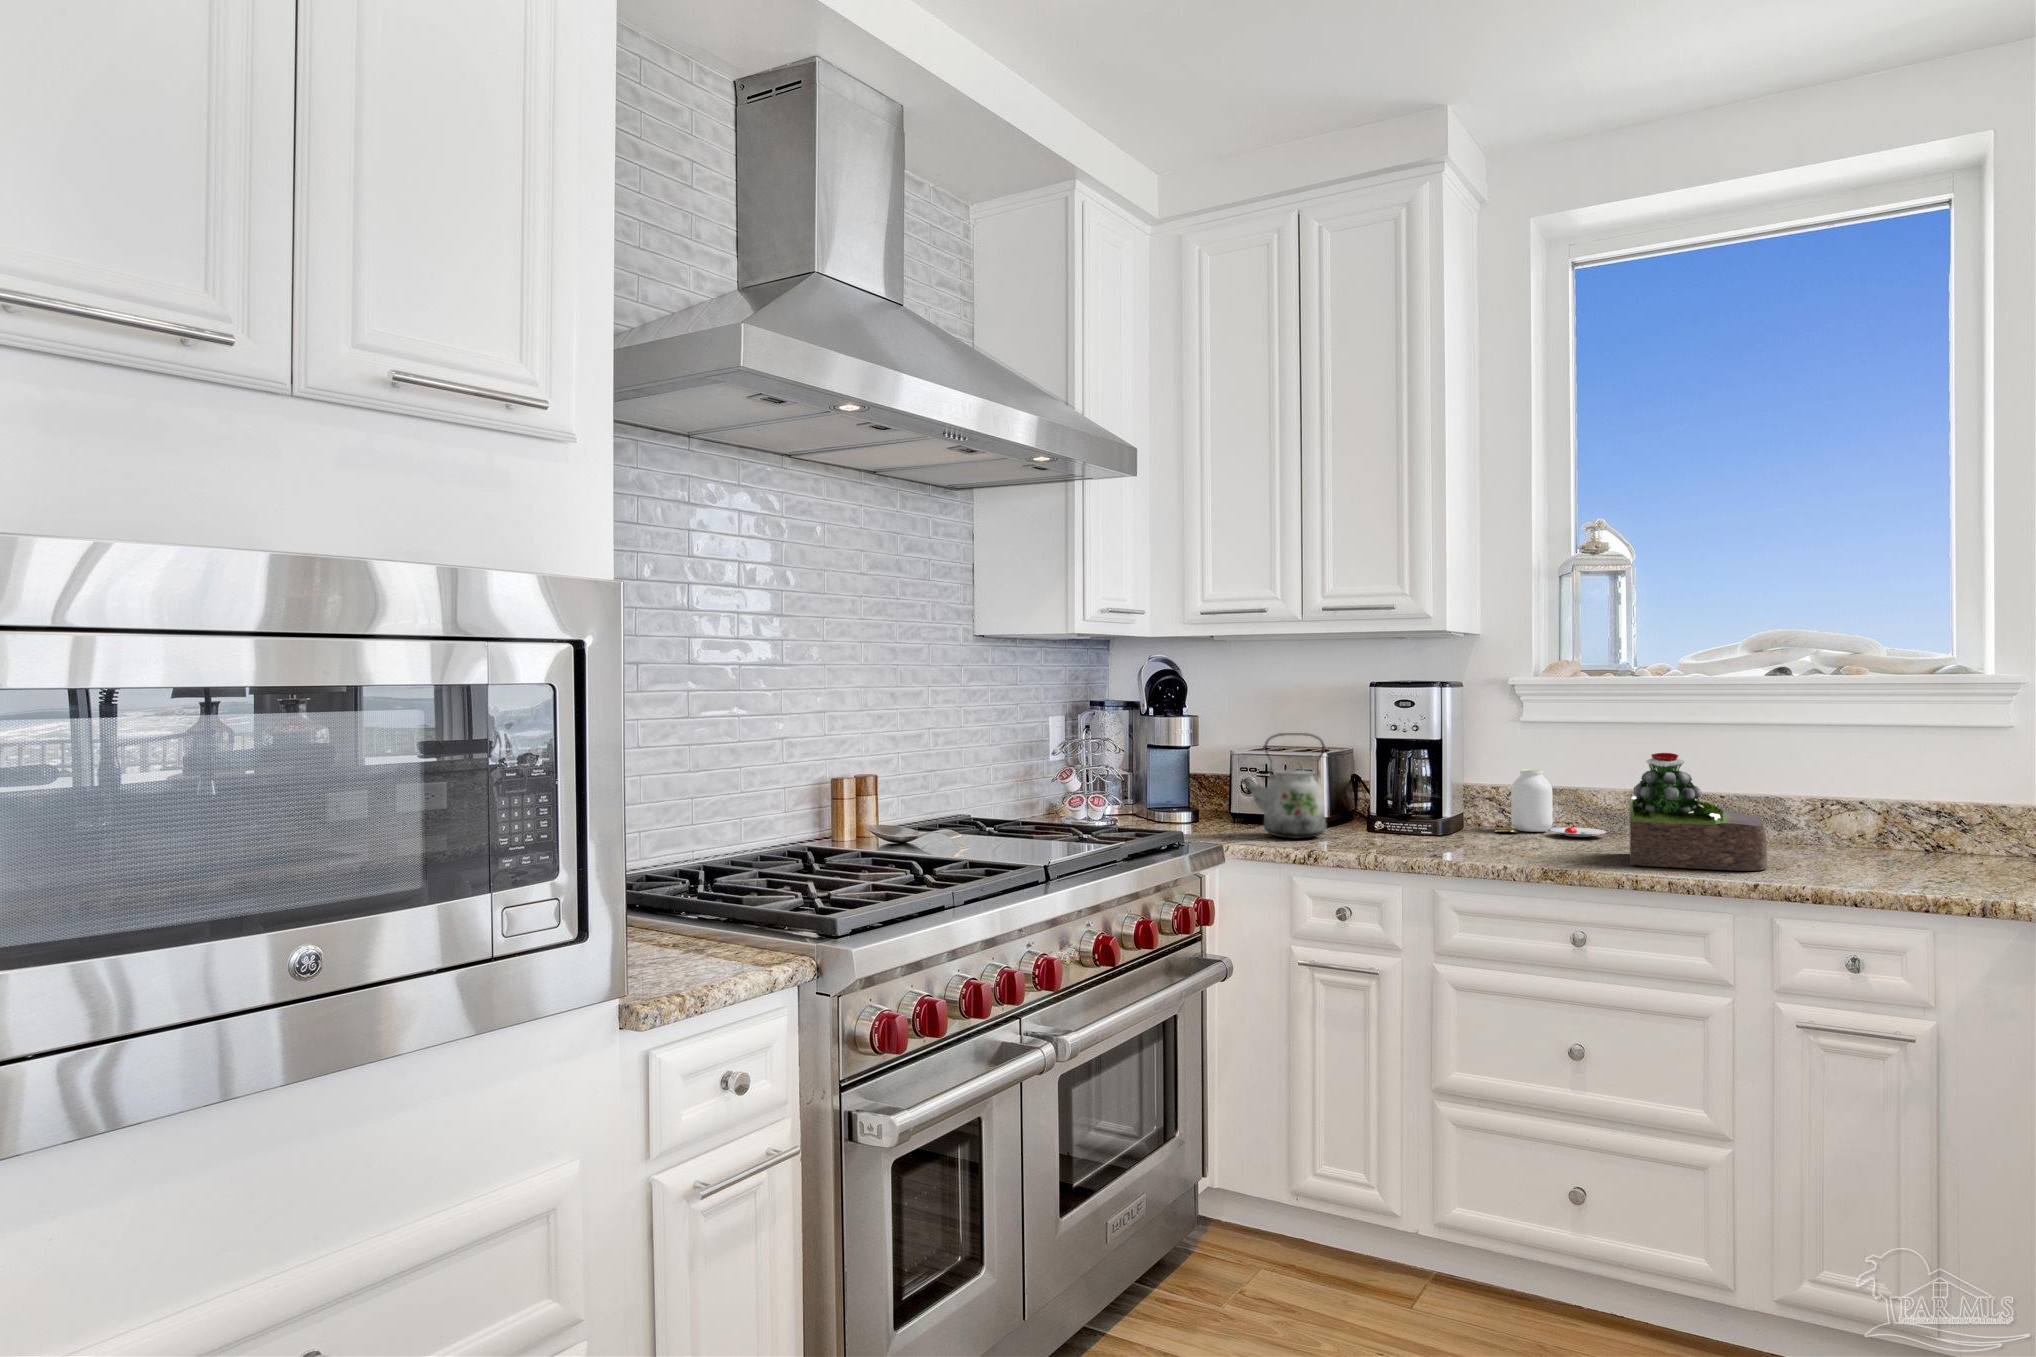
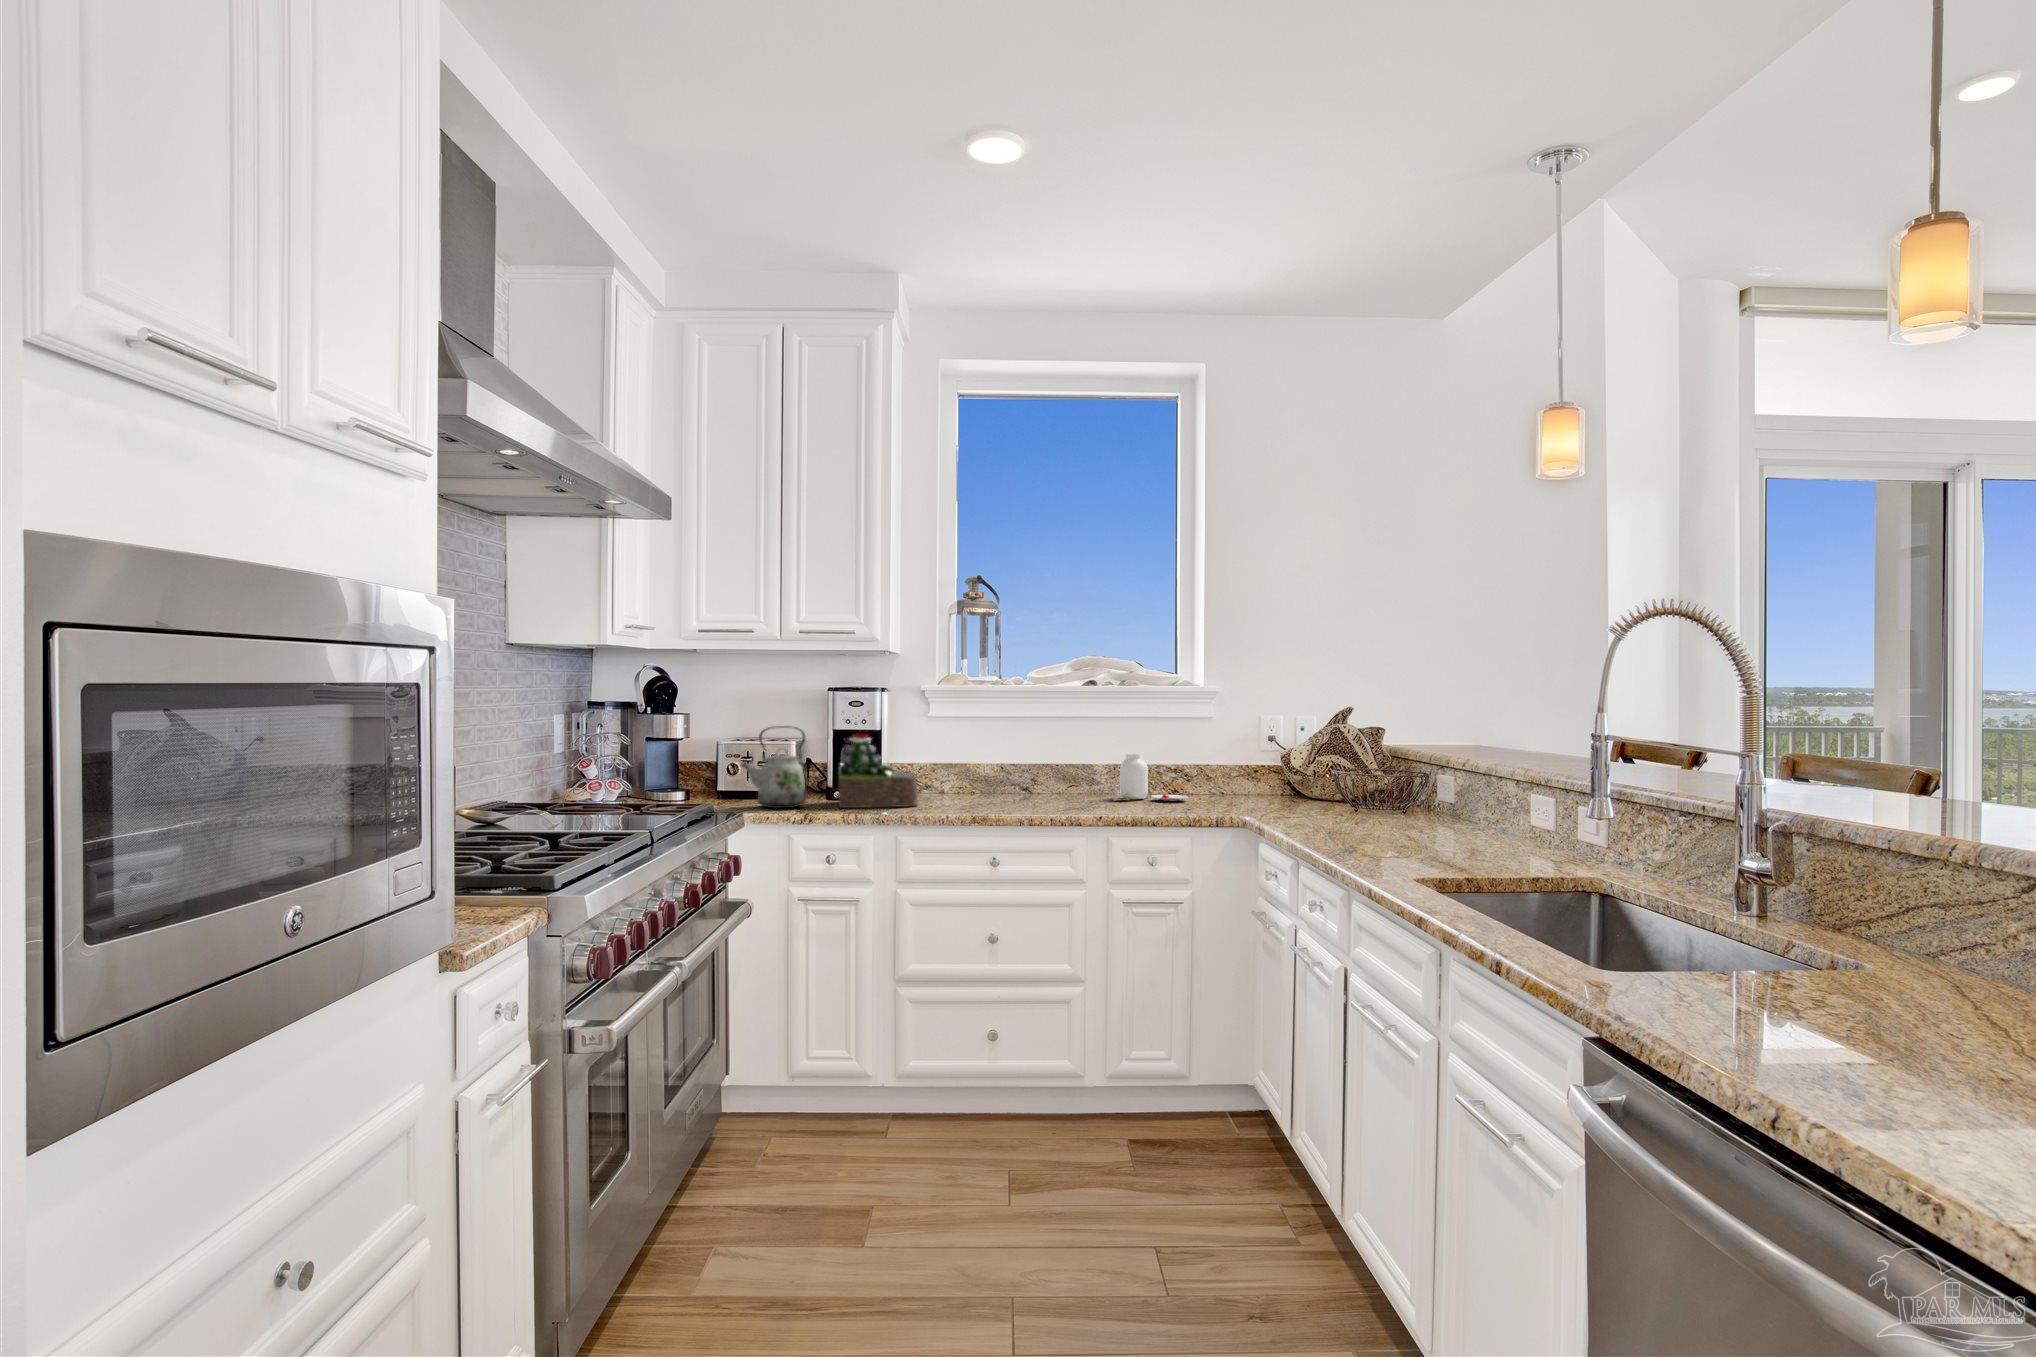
succulent plant: present [1629,753,1767,871] -> present [839,733,918,808]
jar: present [1495,770,1606,837] -> present [1114,754,1188,801]

